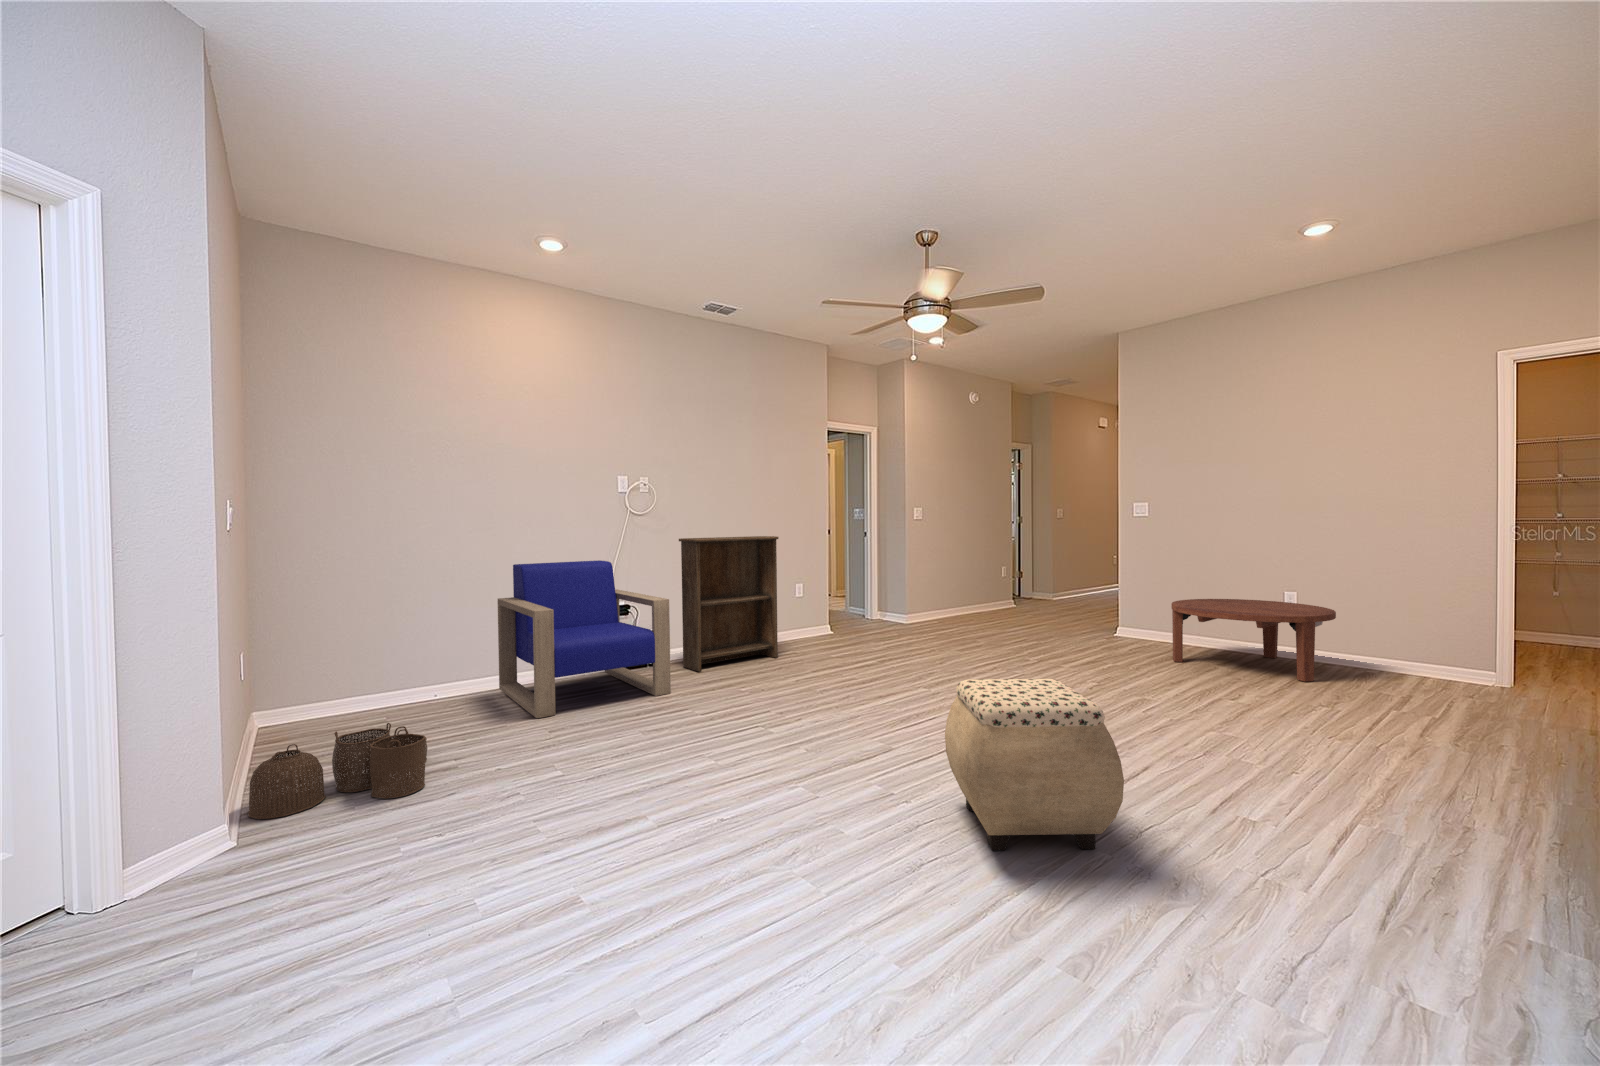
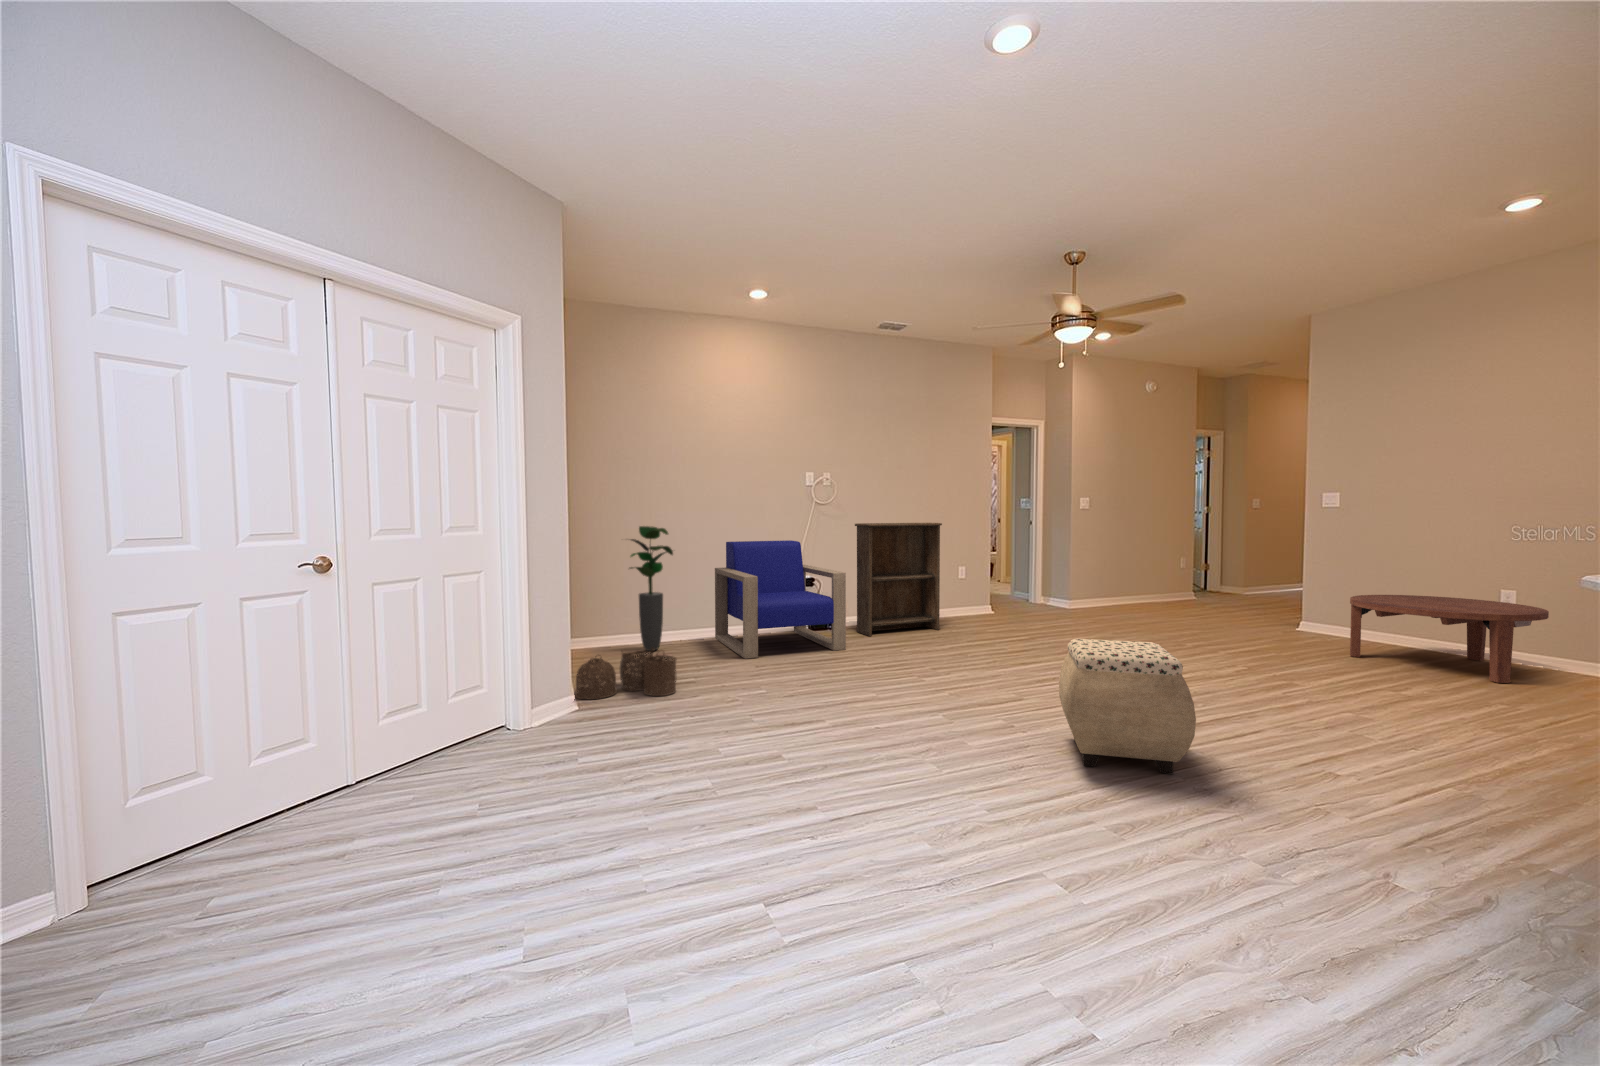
potted plant: none [351,547,437,717] -> present [630,526,673,651]

